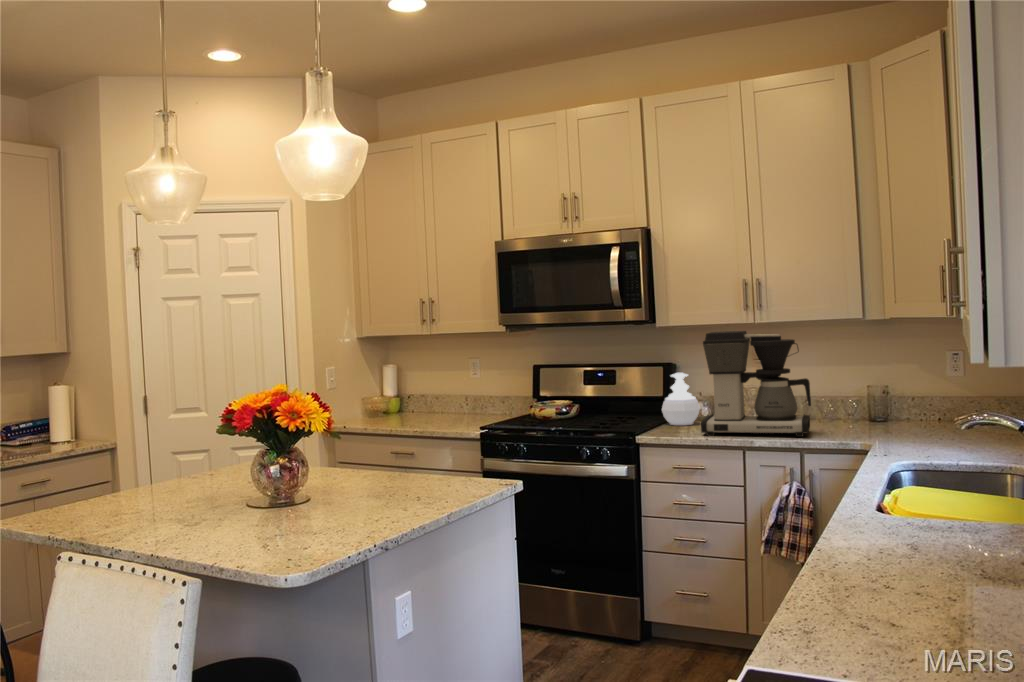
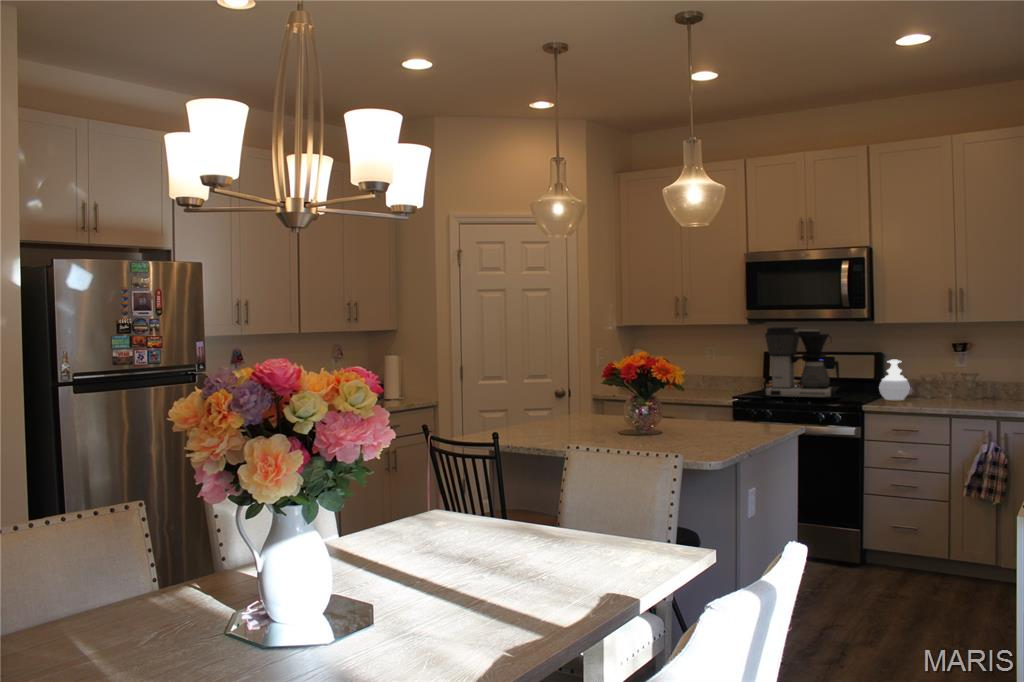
coffee maker: present [701,331,811,437] -> present [762,327,840,400]

